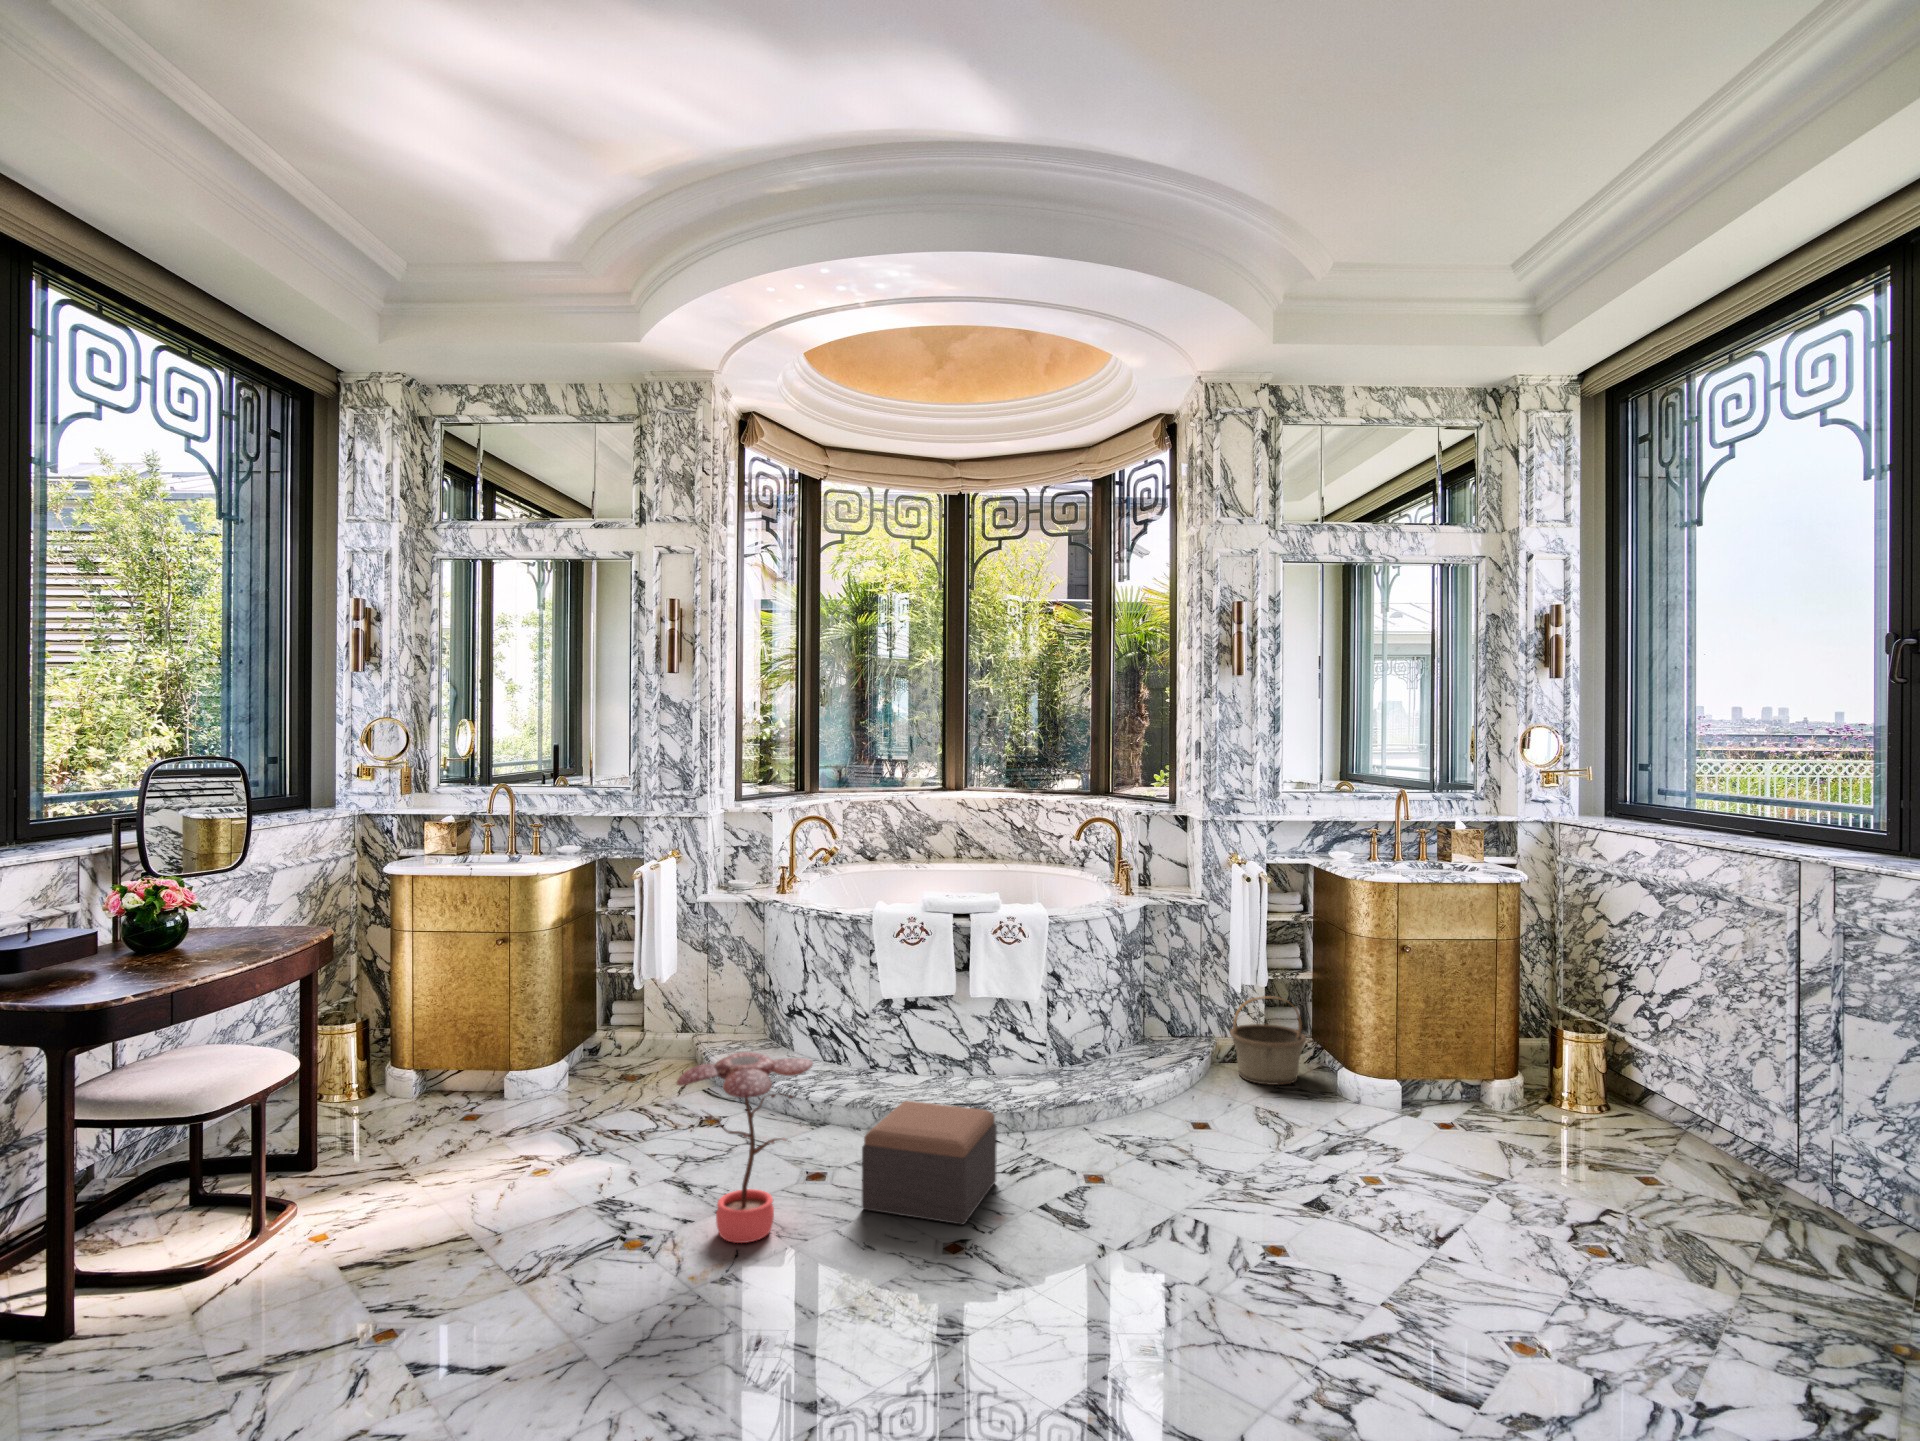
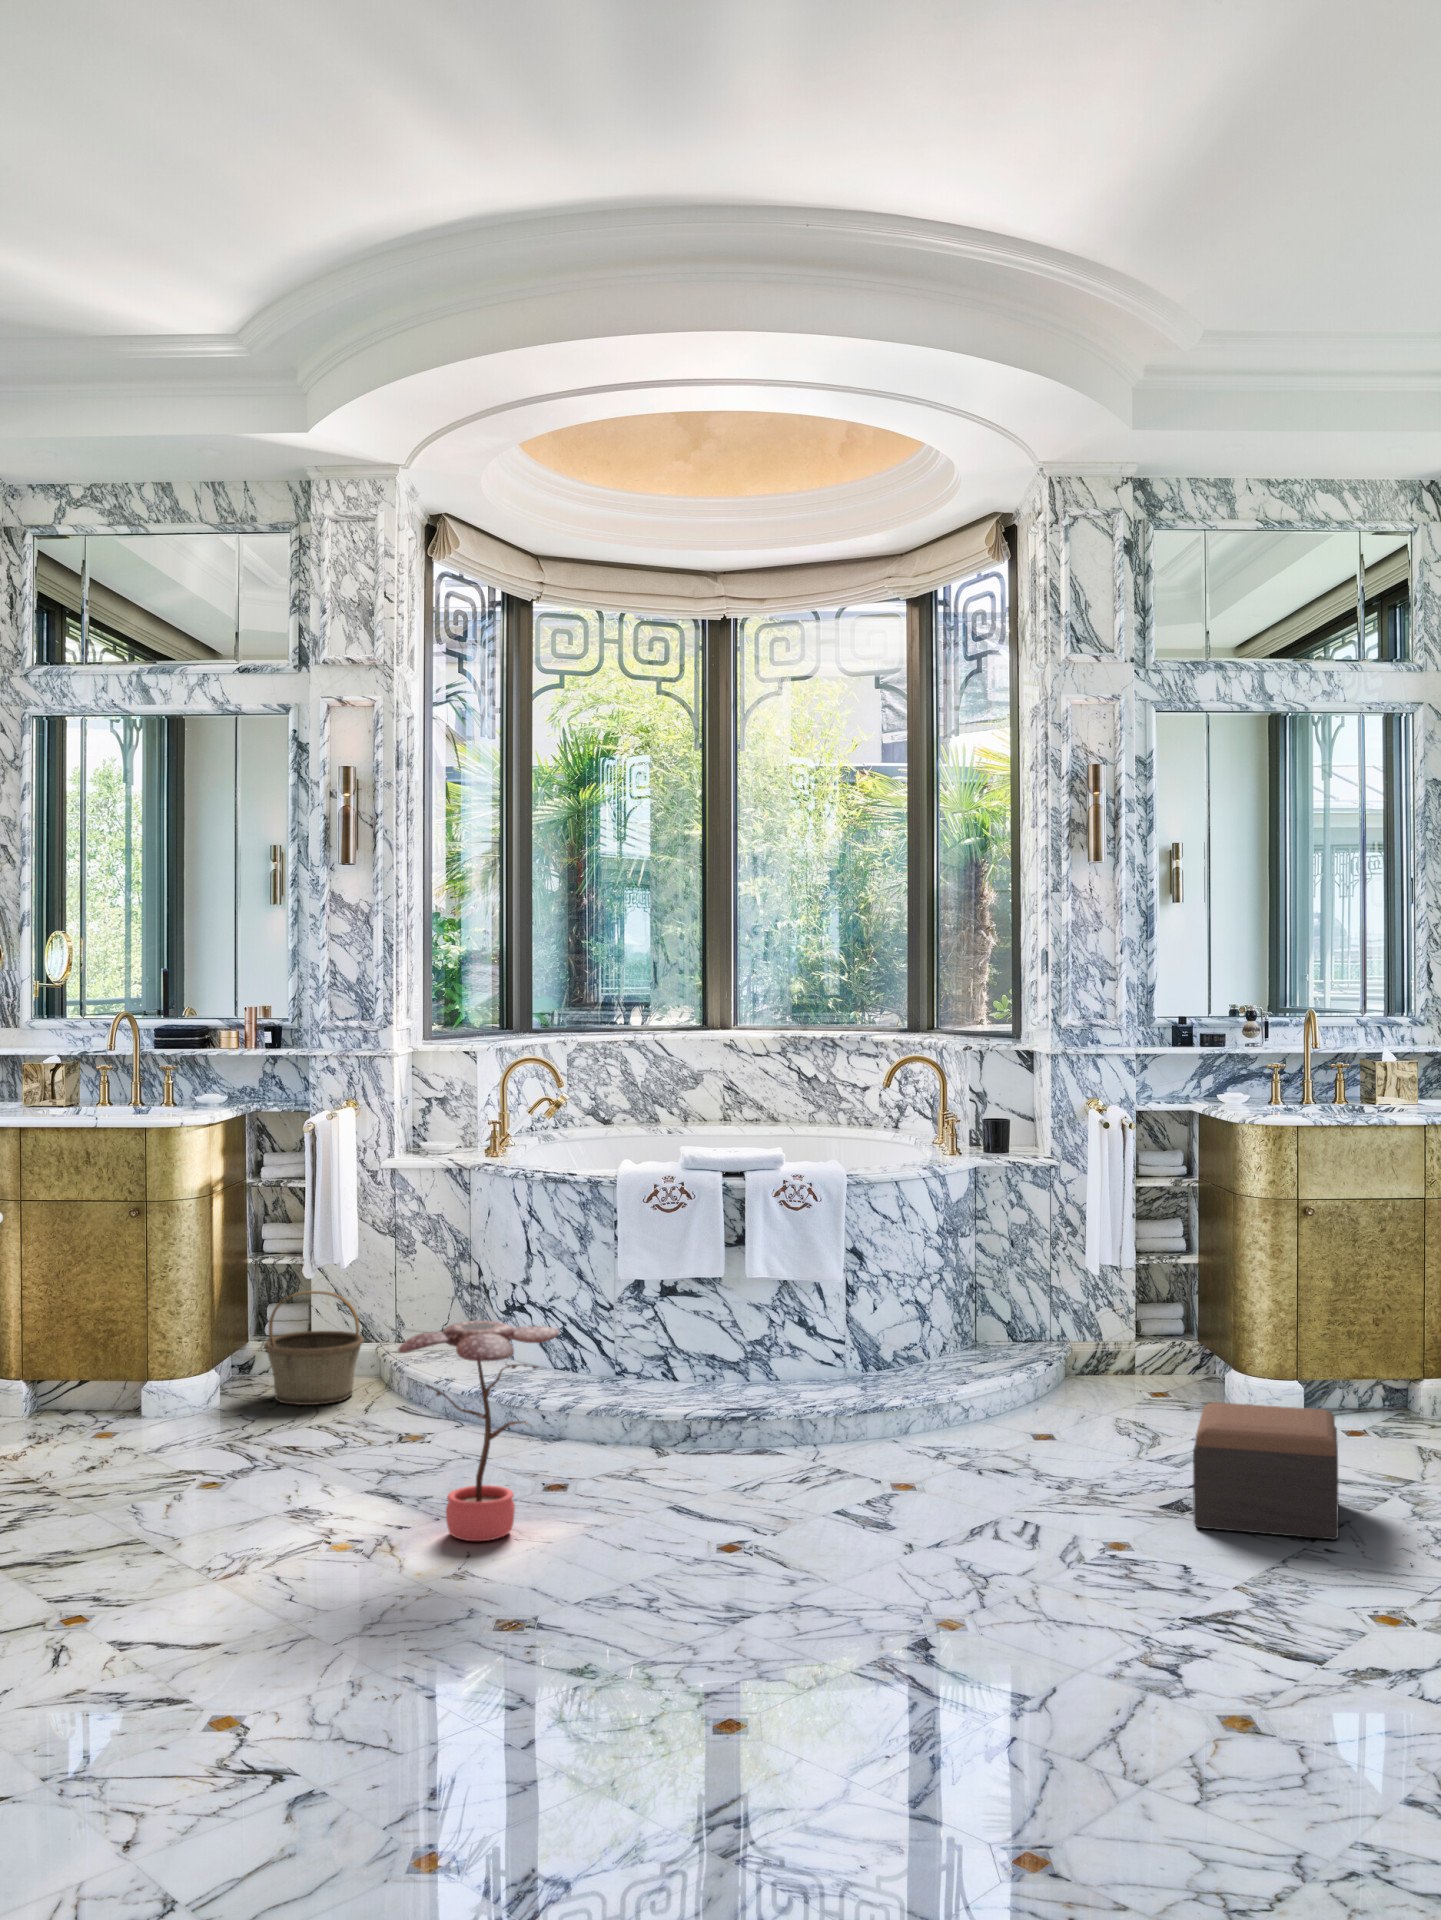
basket: present [1230,996,1306,1085] -> present [264,1291,364,1405]
footstool: present [862,1101,997,1225] -> present [1193,1402,1339,1540]

